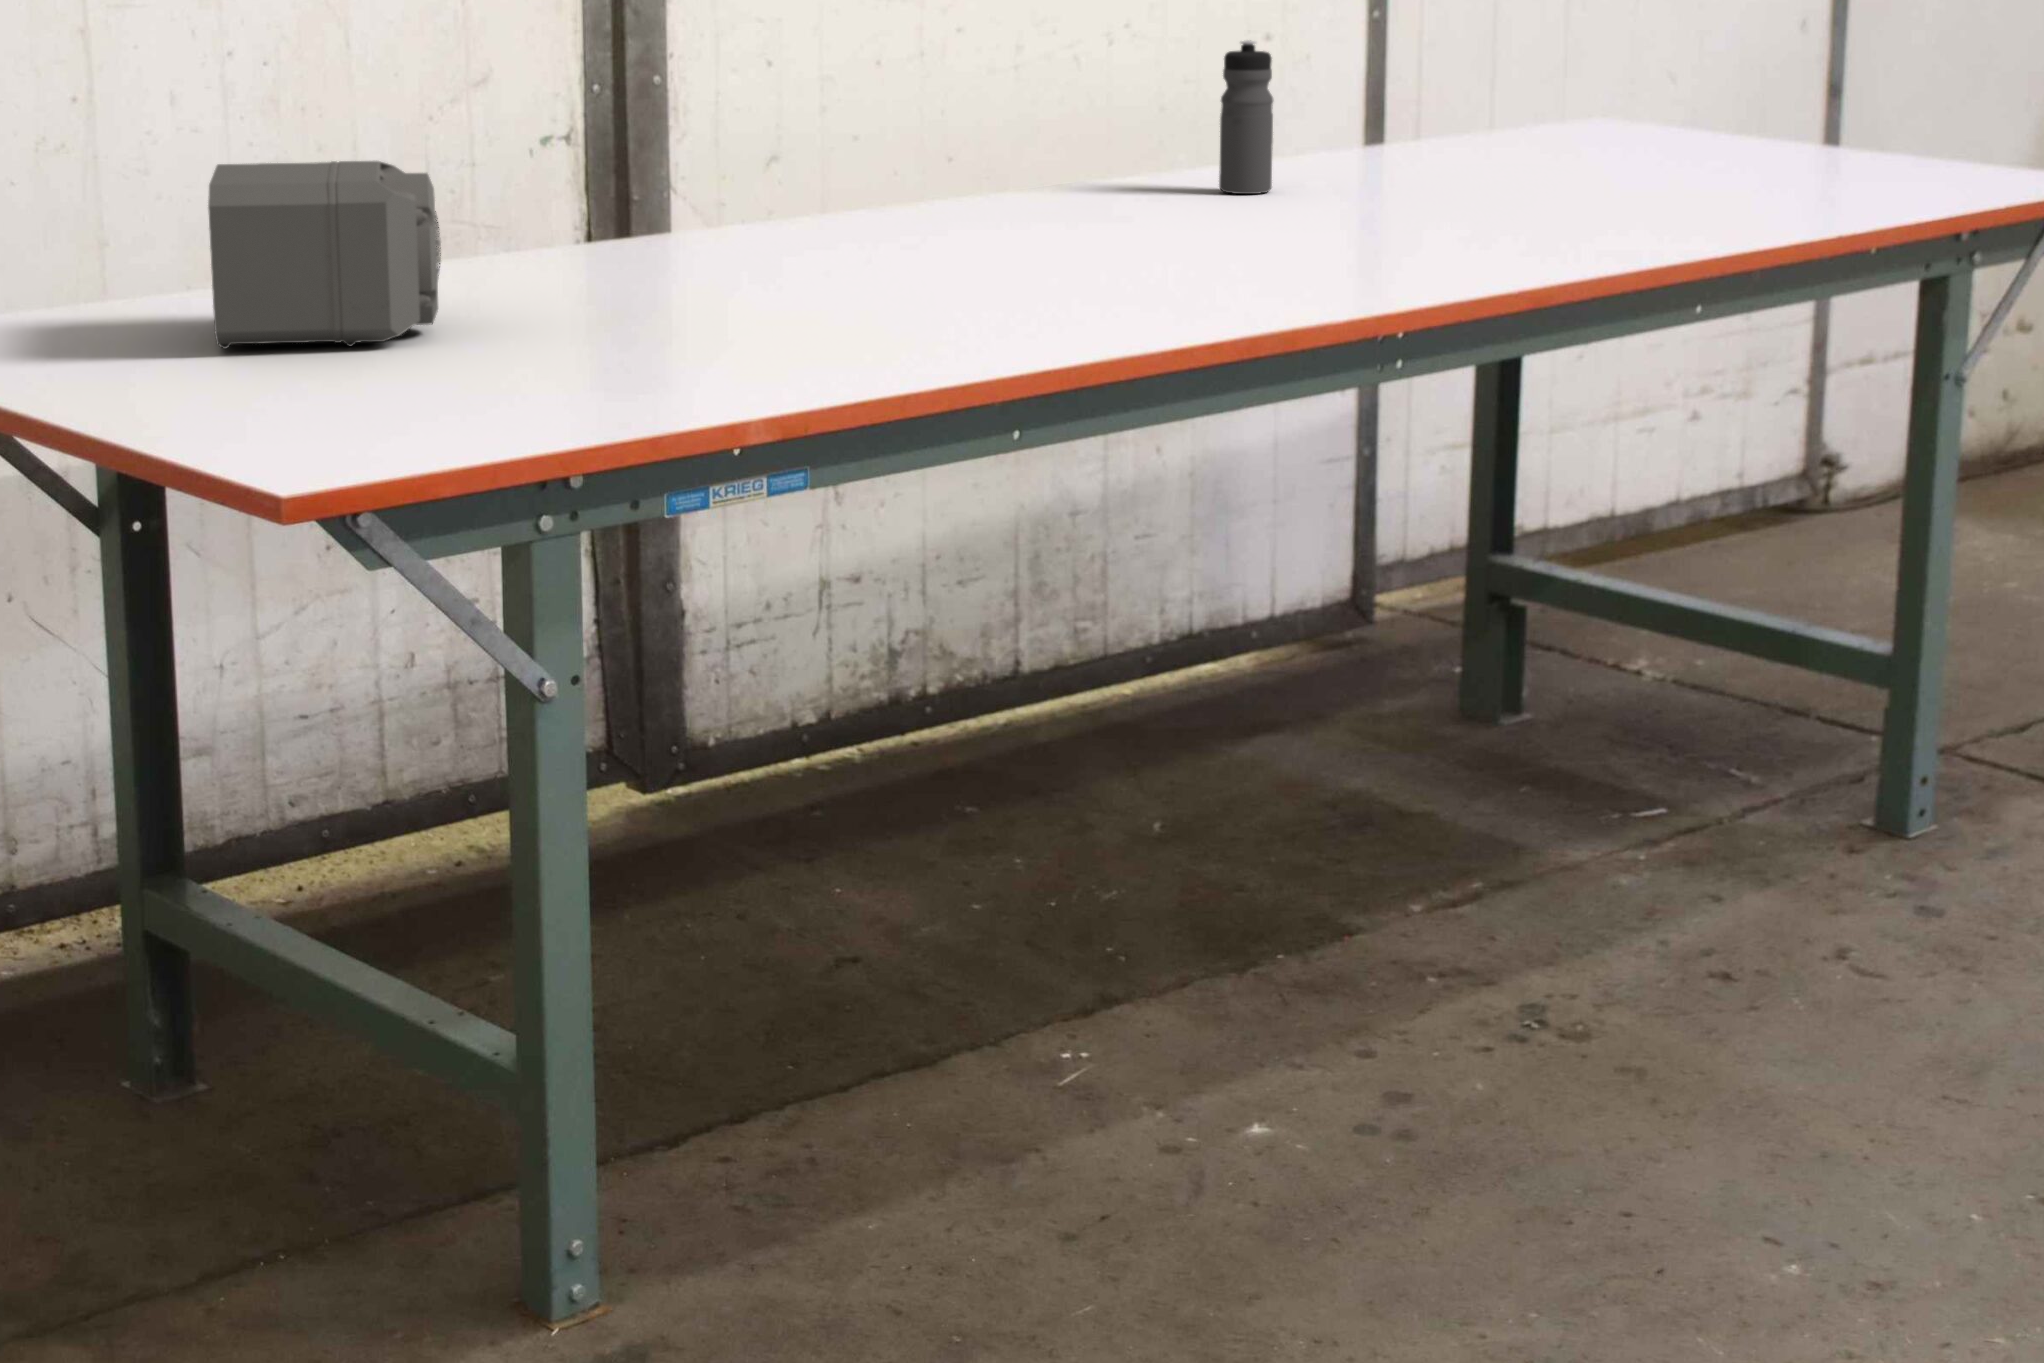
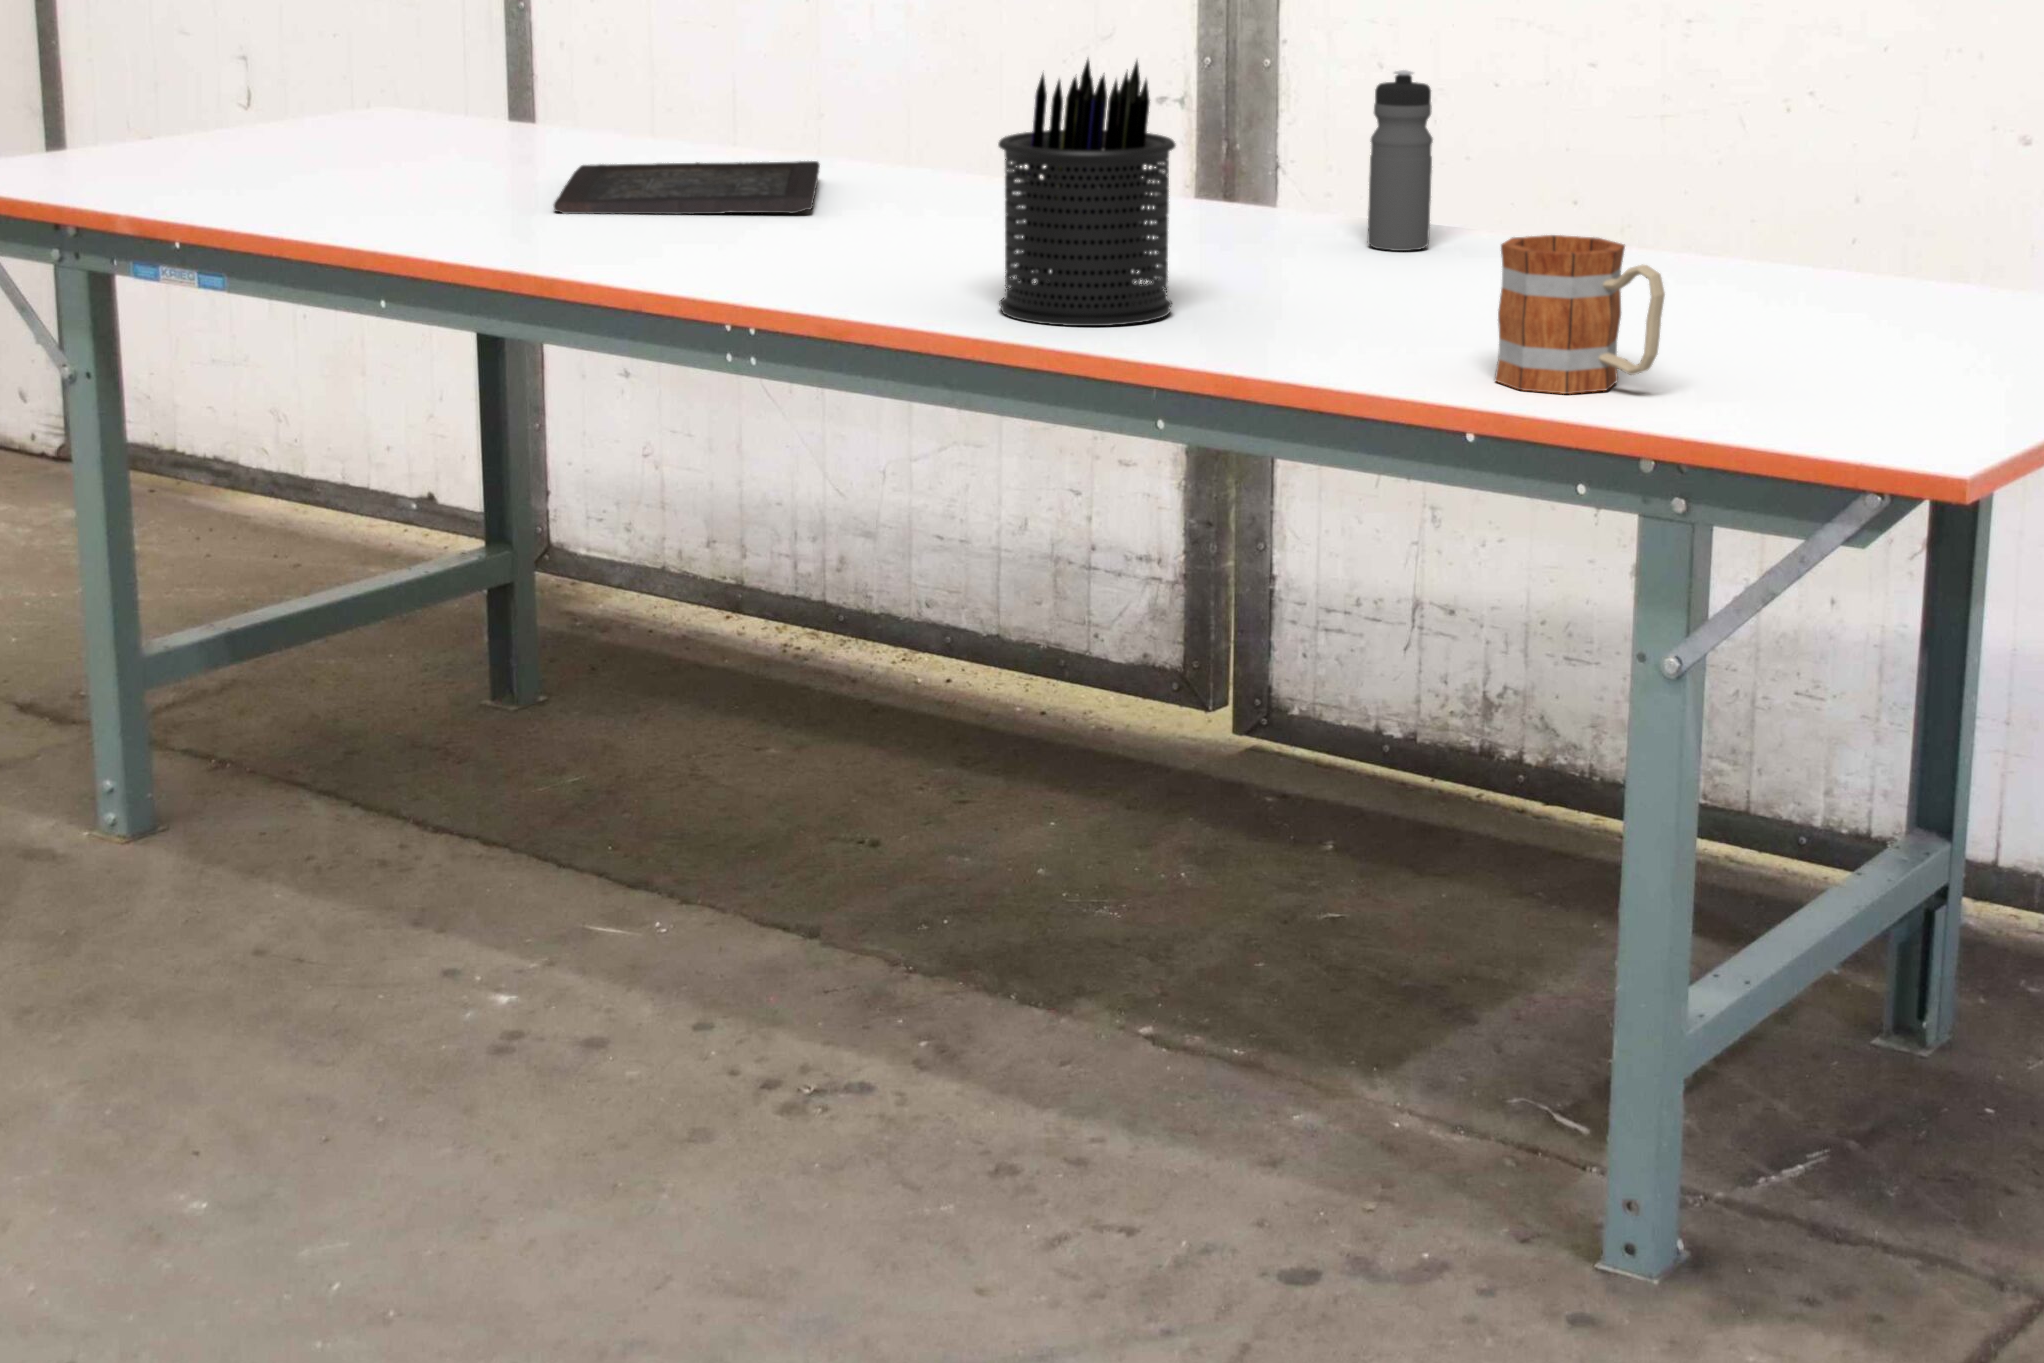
pen holder: none [1541,18,1689,237] -> present [998,59,1176,326]
mug: none [1847,97,1953,199] -> present [1495,235,1665,394]
speaker: present [208,161,441,348] -> none [235,25,442,159]
tray: none [648,231,1003,293] -> present [554,161,820,215]

